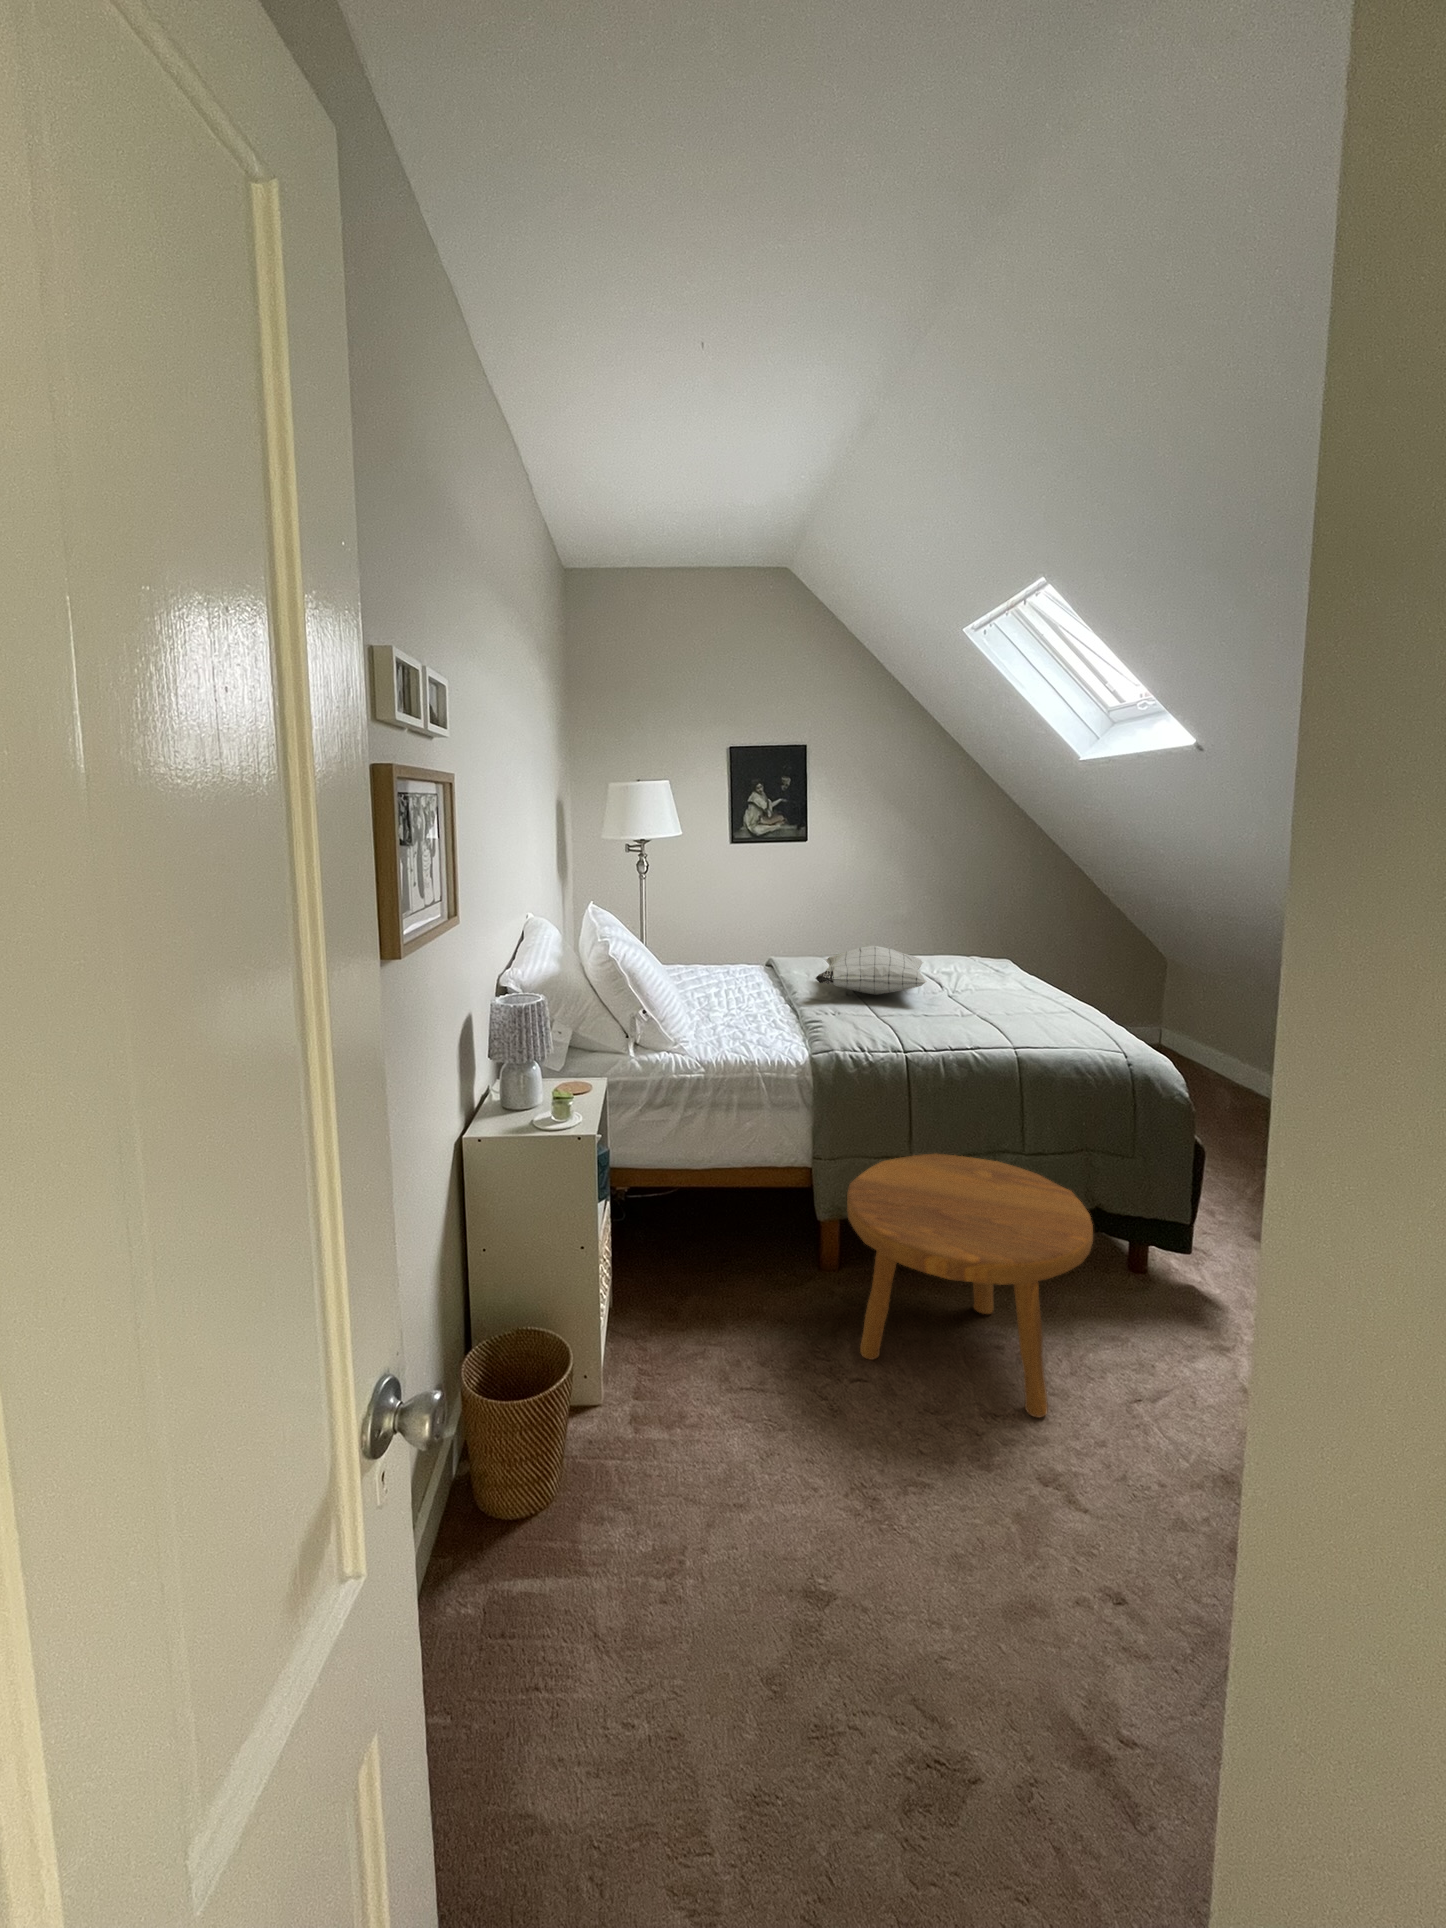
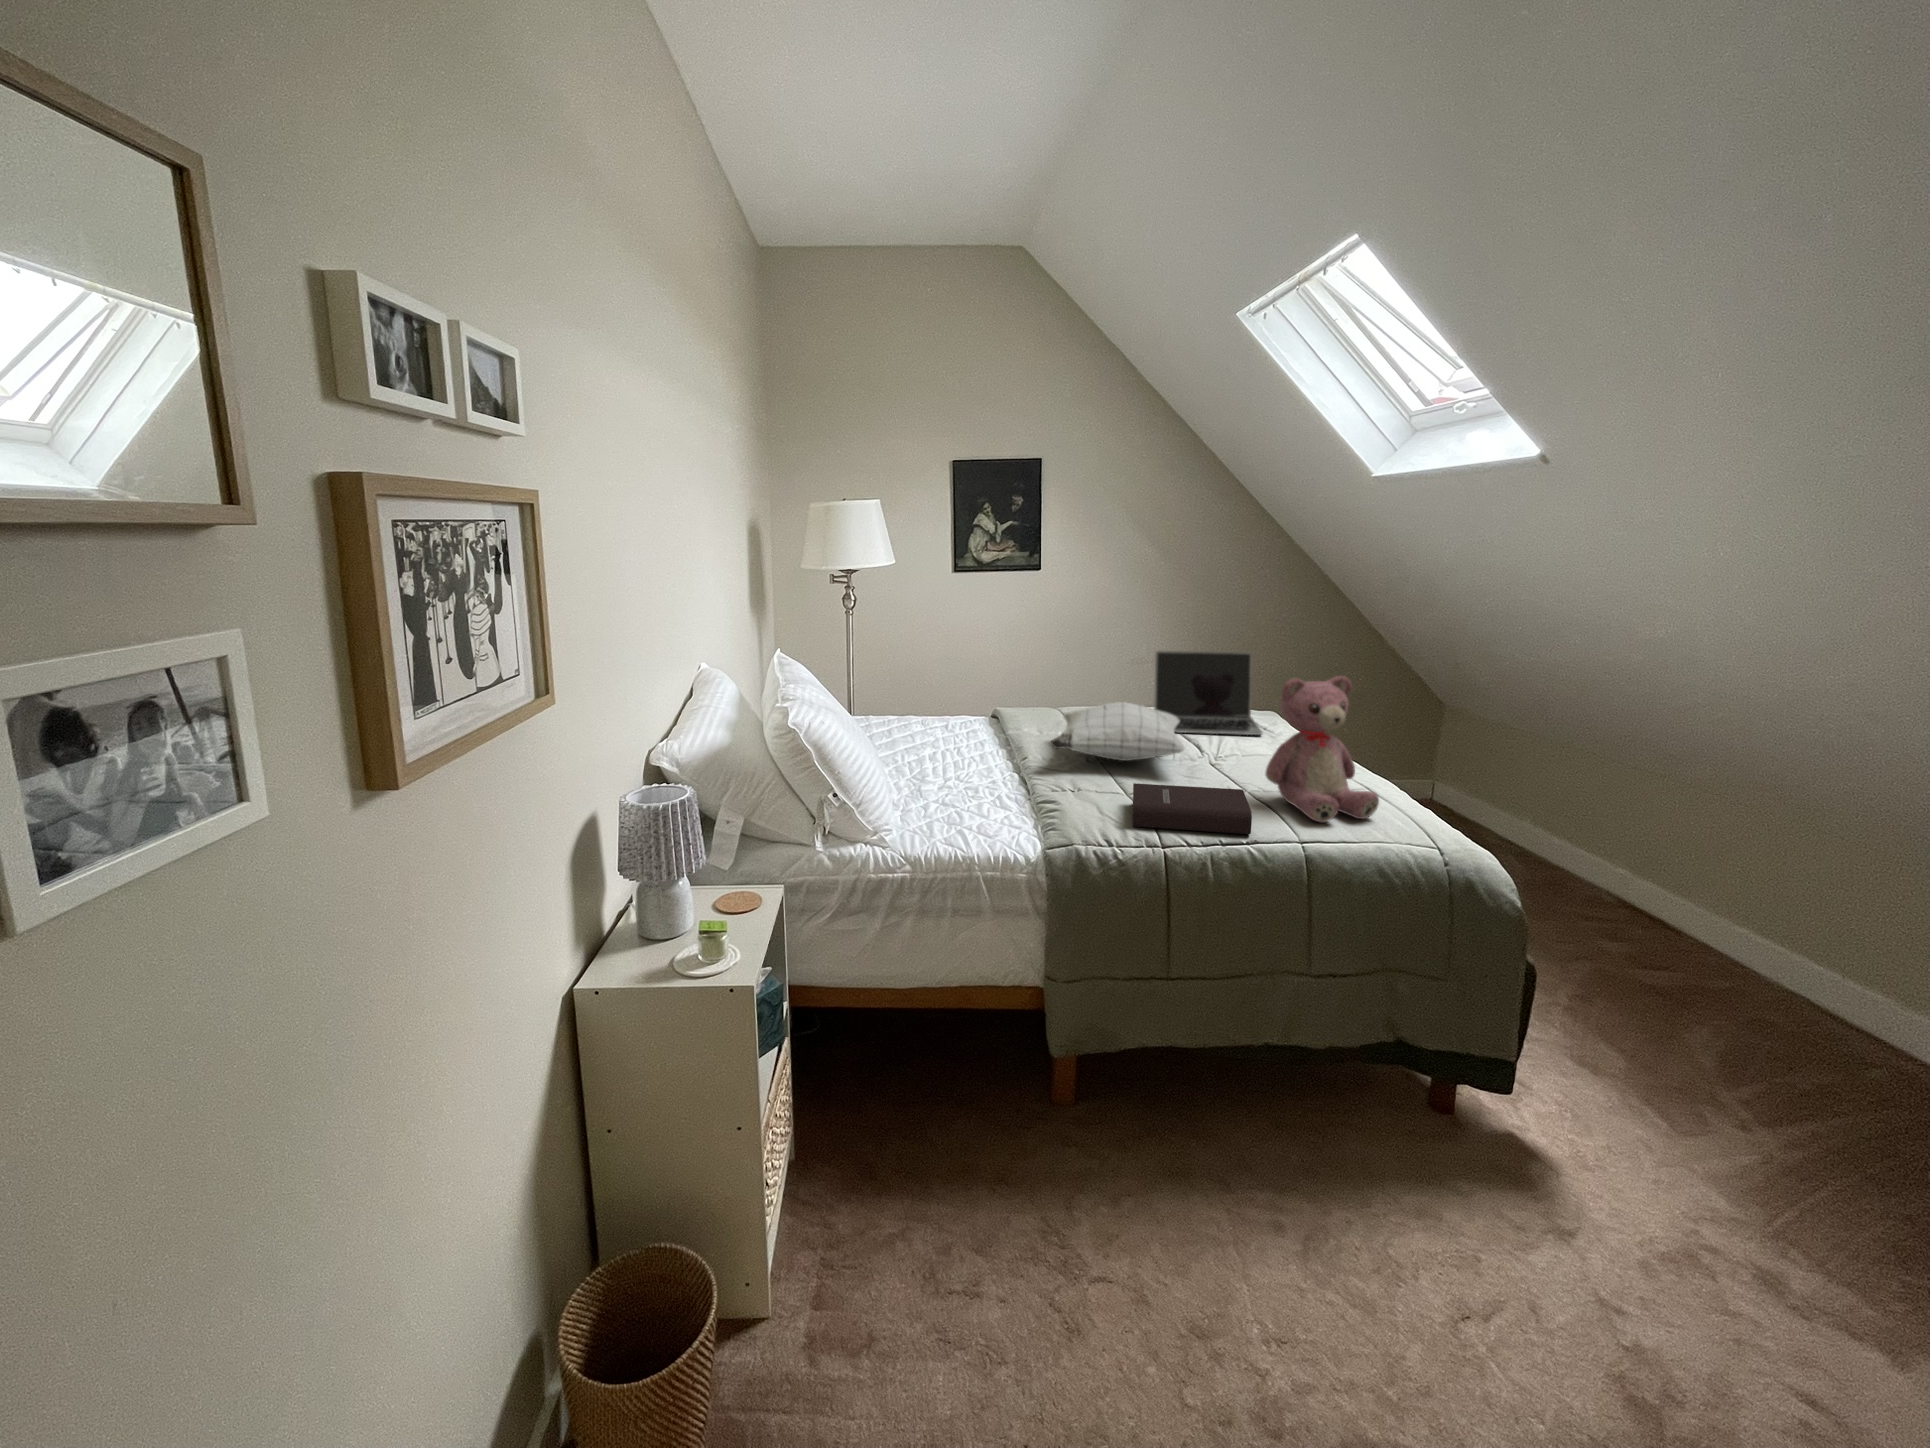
laptop: none [904,907,994,976] -> present [1154,651,1262,735]
teddy bear: none [989,919,1079,1036] -> present [1265,676,1379,823]
book: none [882,1007,976,1043] -> present [1132,783,1252,834]
footstool: present [847,1153,1093,1417] -> none [1089,977,1414,1347]

